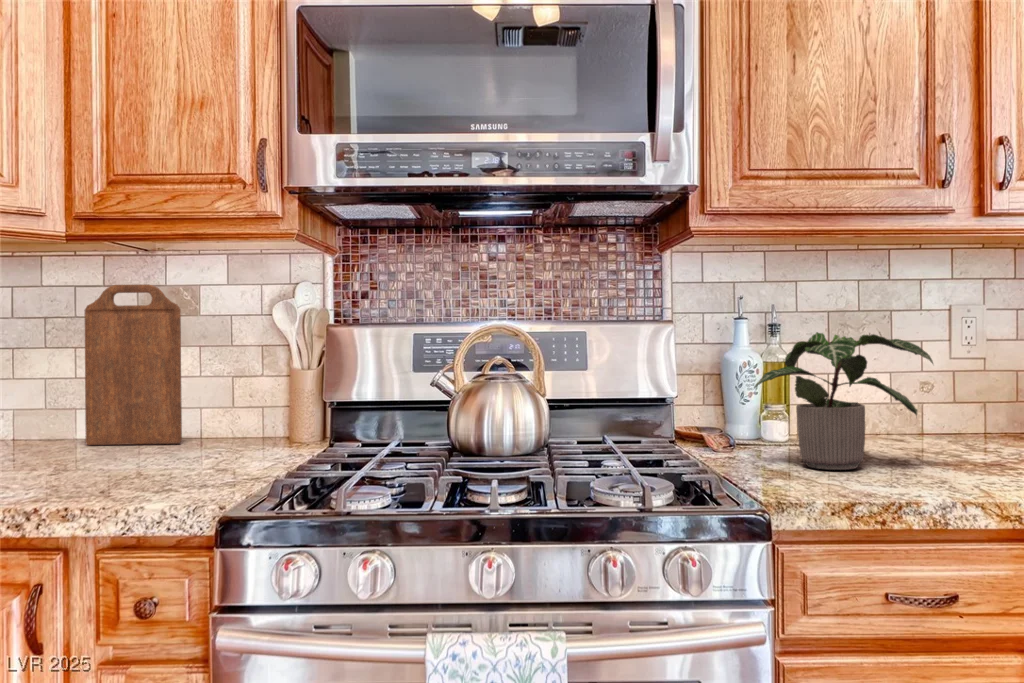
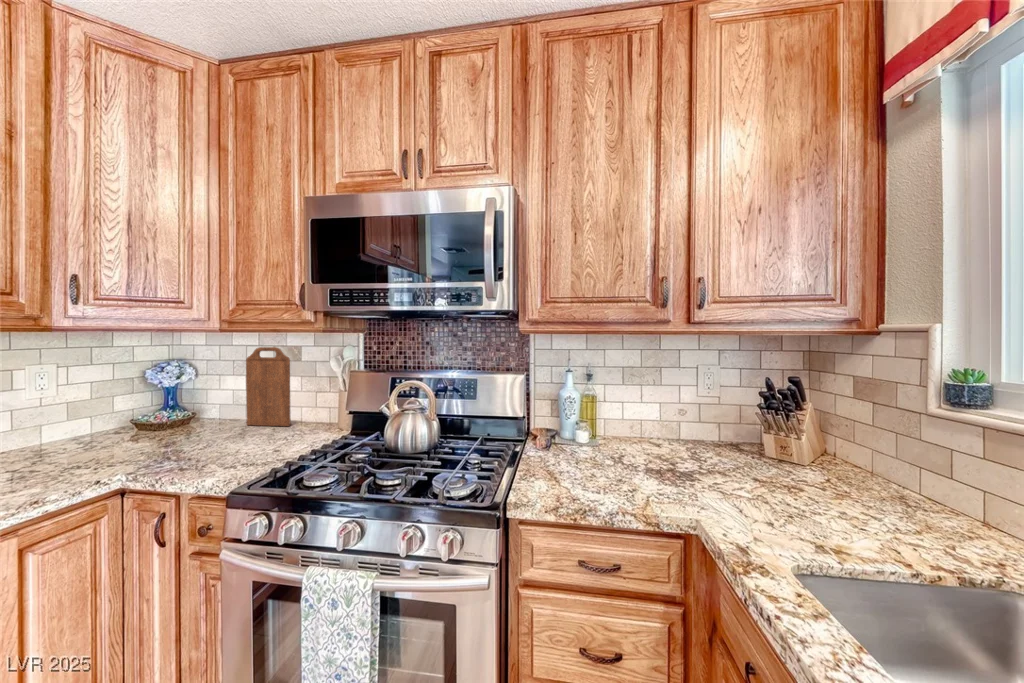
potted plant: present [754,332,933,470] -> none [547,390,644,474]

